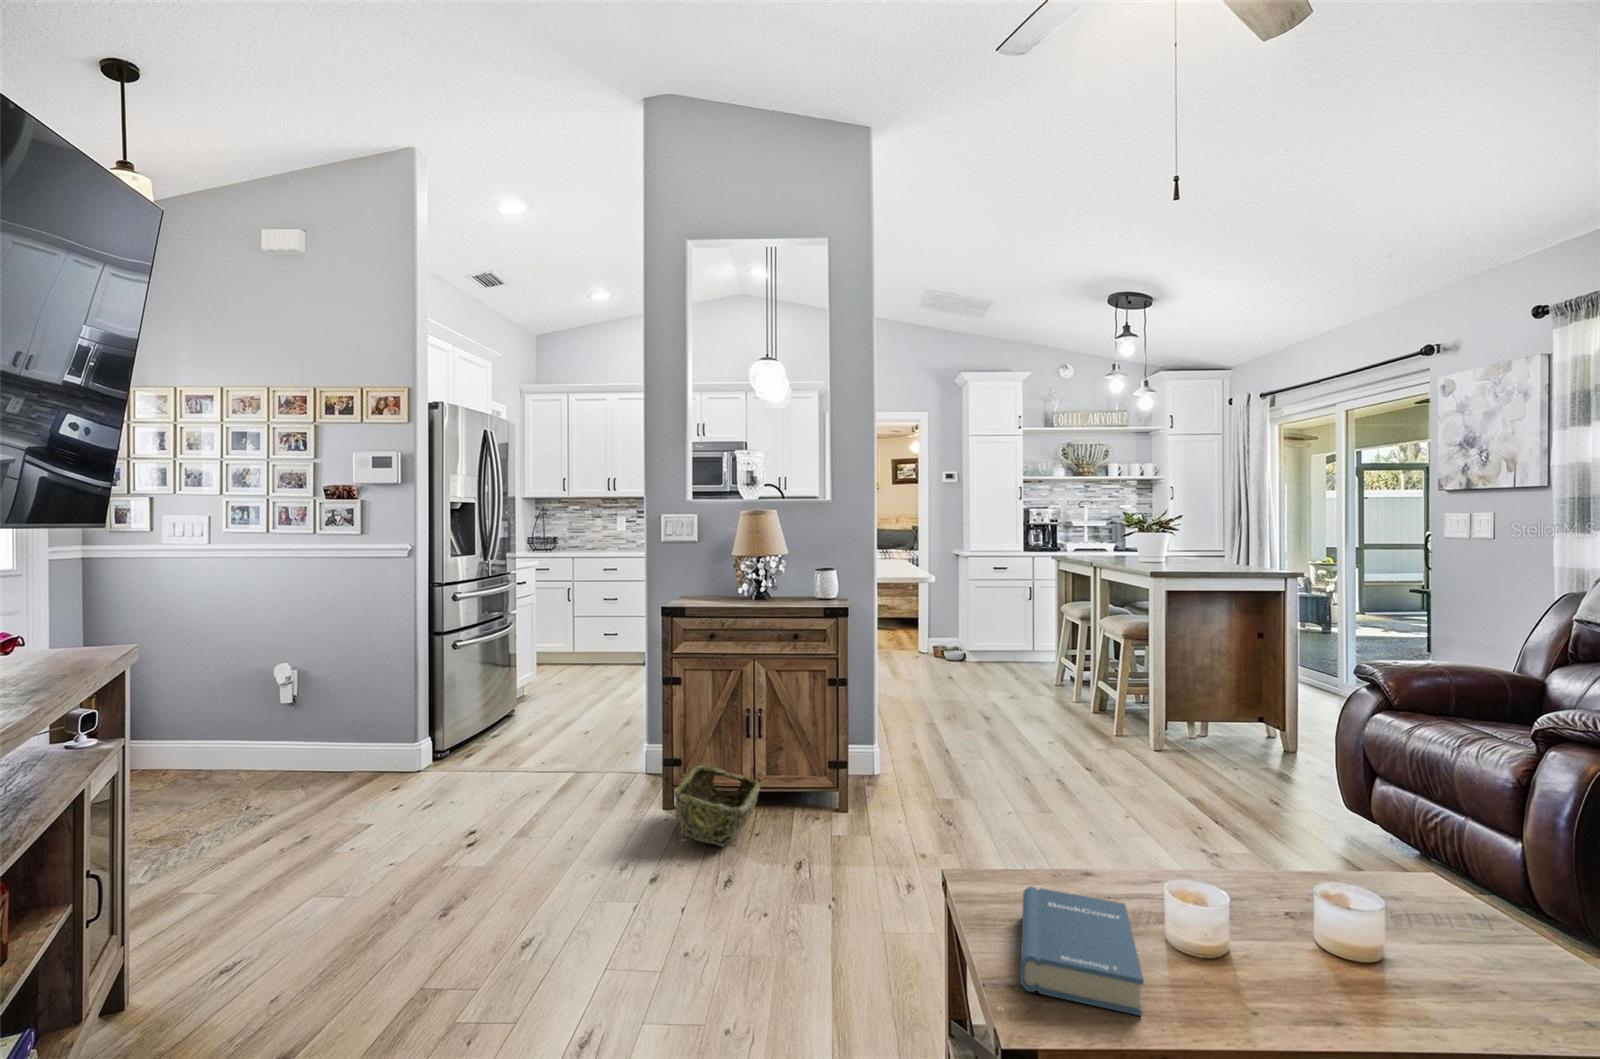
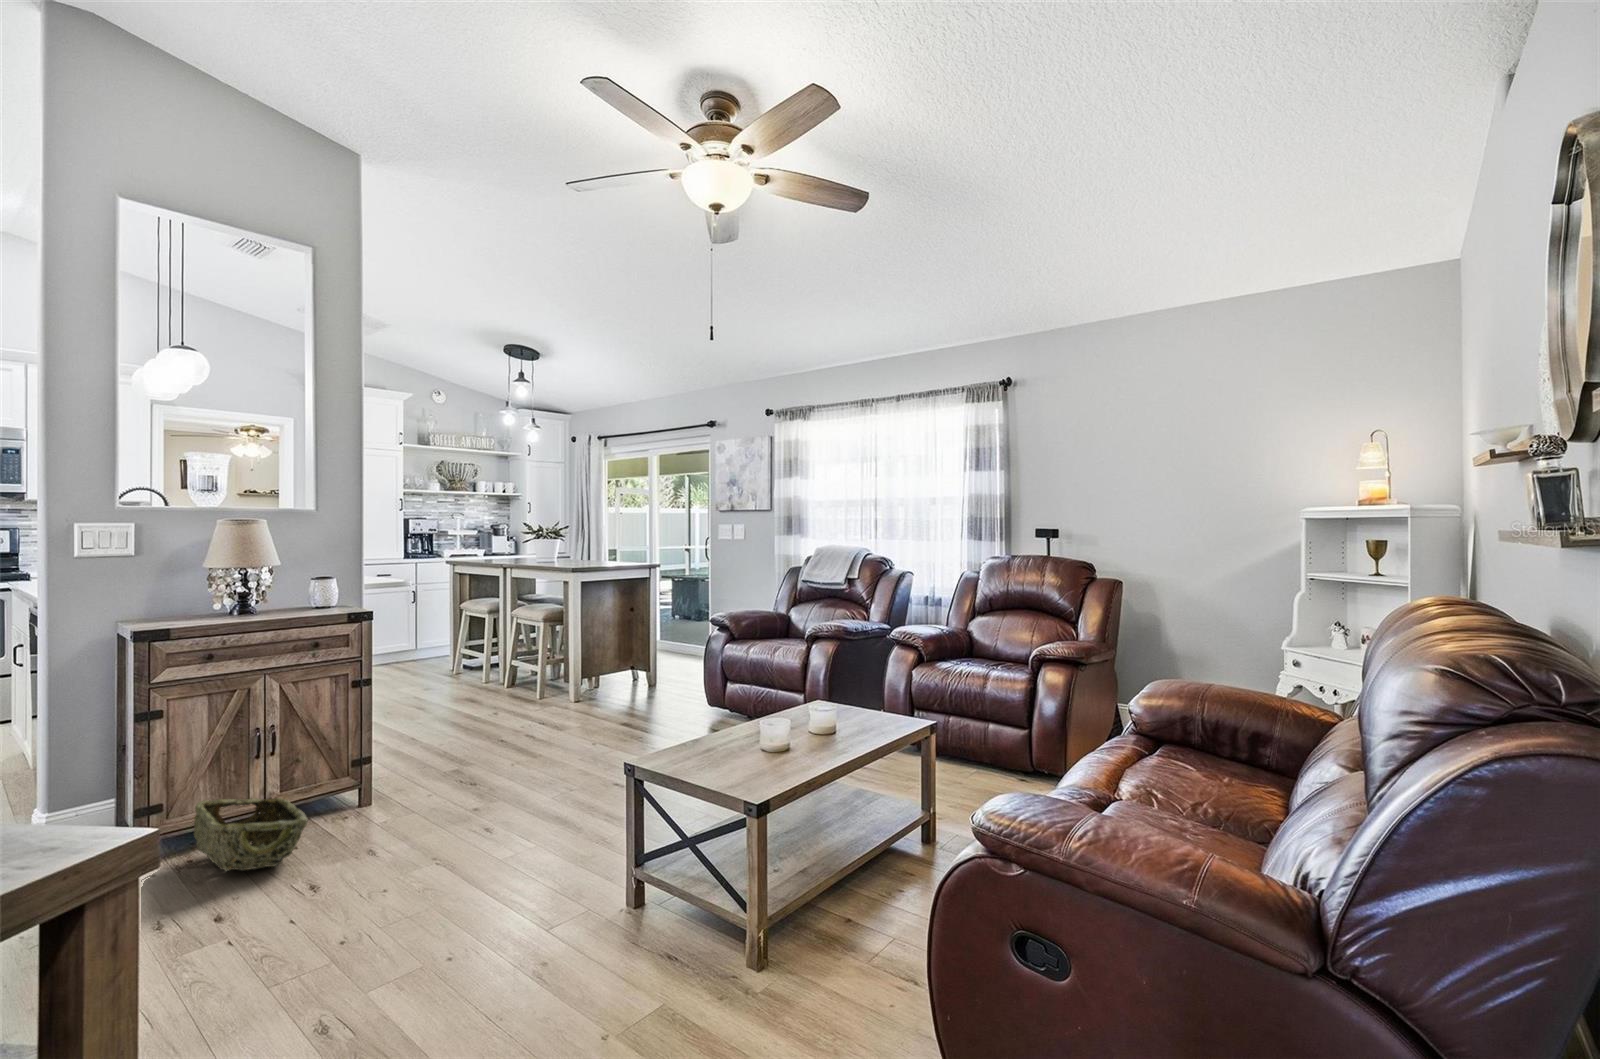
hardback book: present [1020,887,1144,1016] -> none [696,738,786,783]

